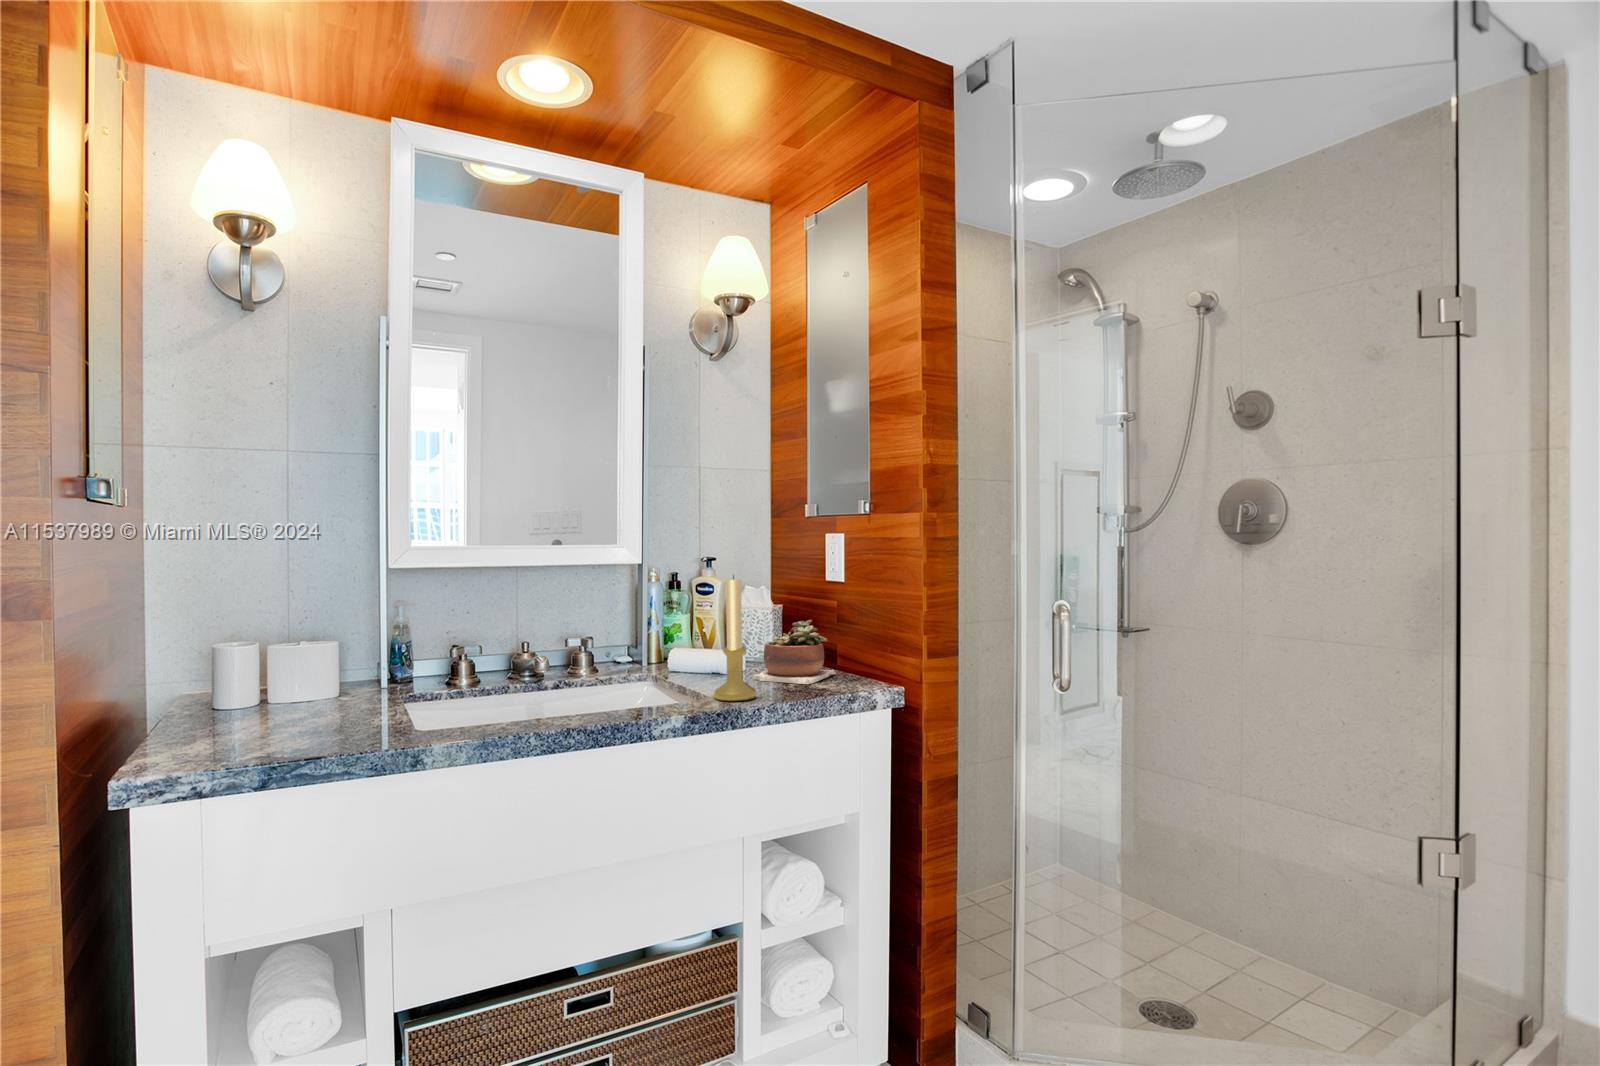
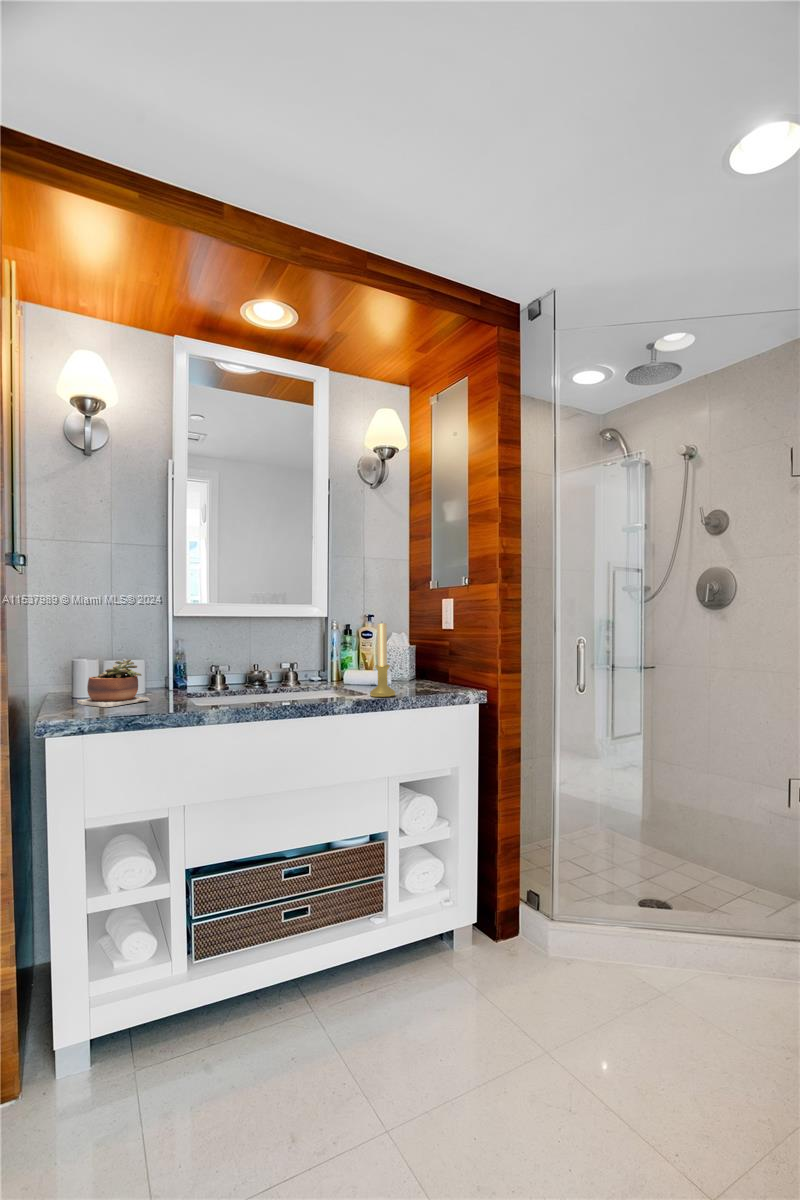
succulent plant: present [752,620,836,684] -> present [77,659,150,707]

